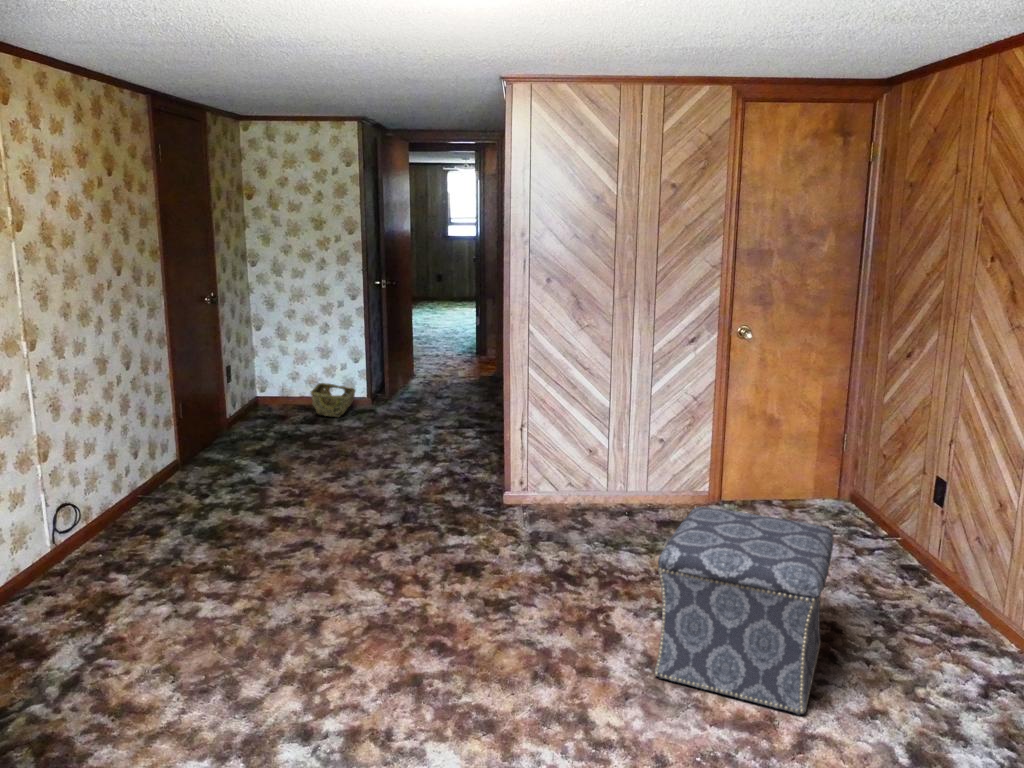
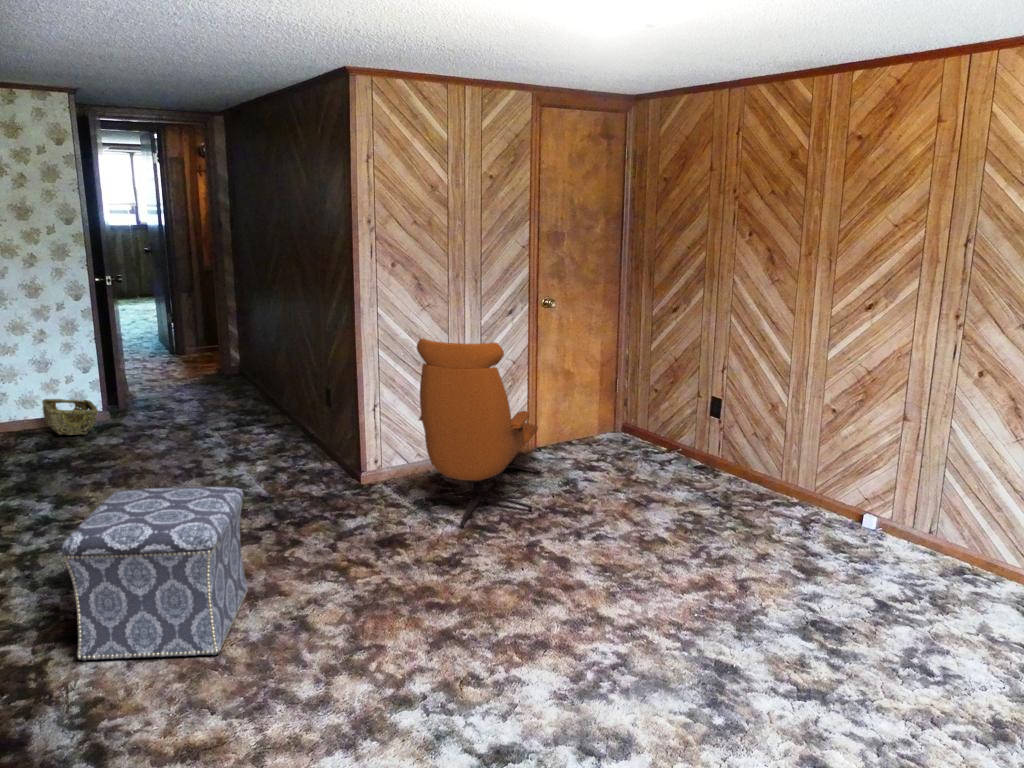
lounge chair: none [508,358,701,572] -> present [416,339,541,526]
ottoman: present [655,507,833,715] -> present [61,487,248,660]

